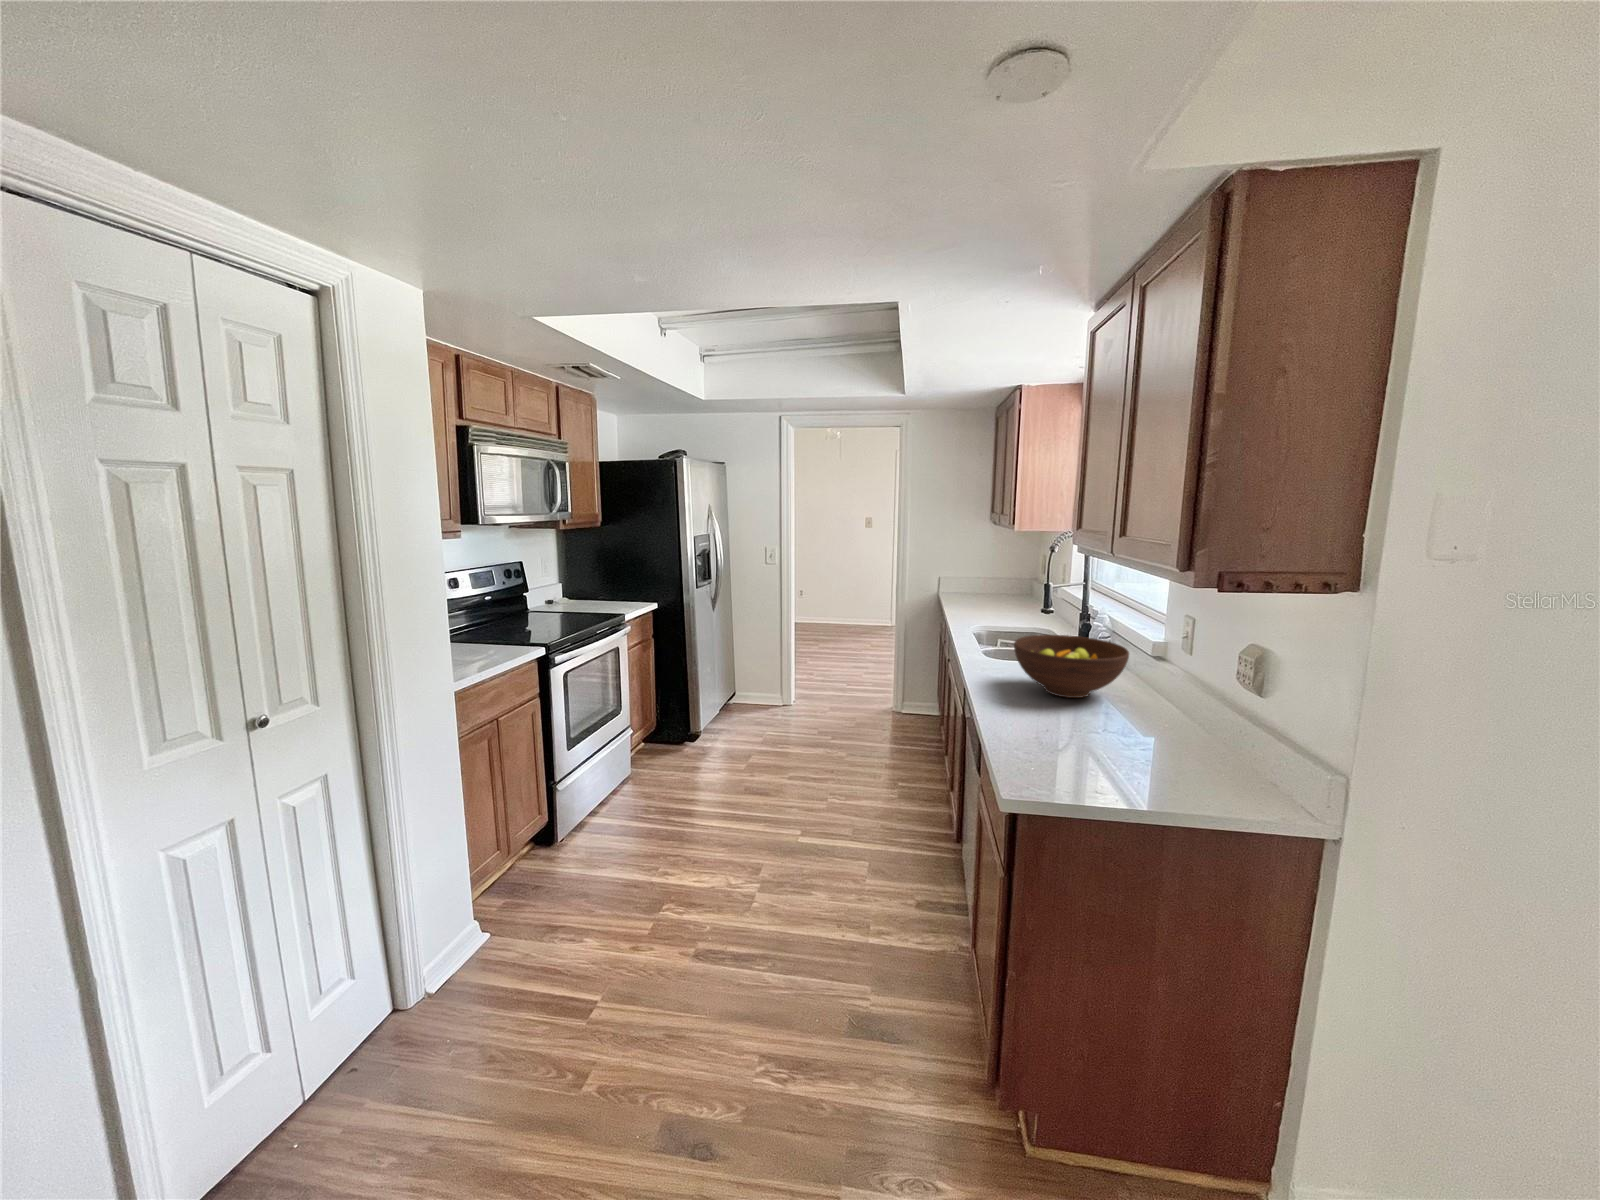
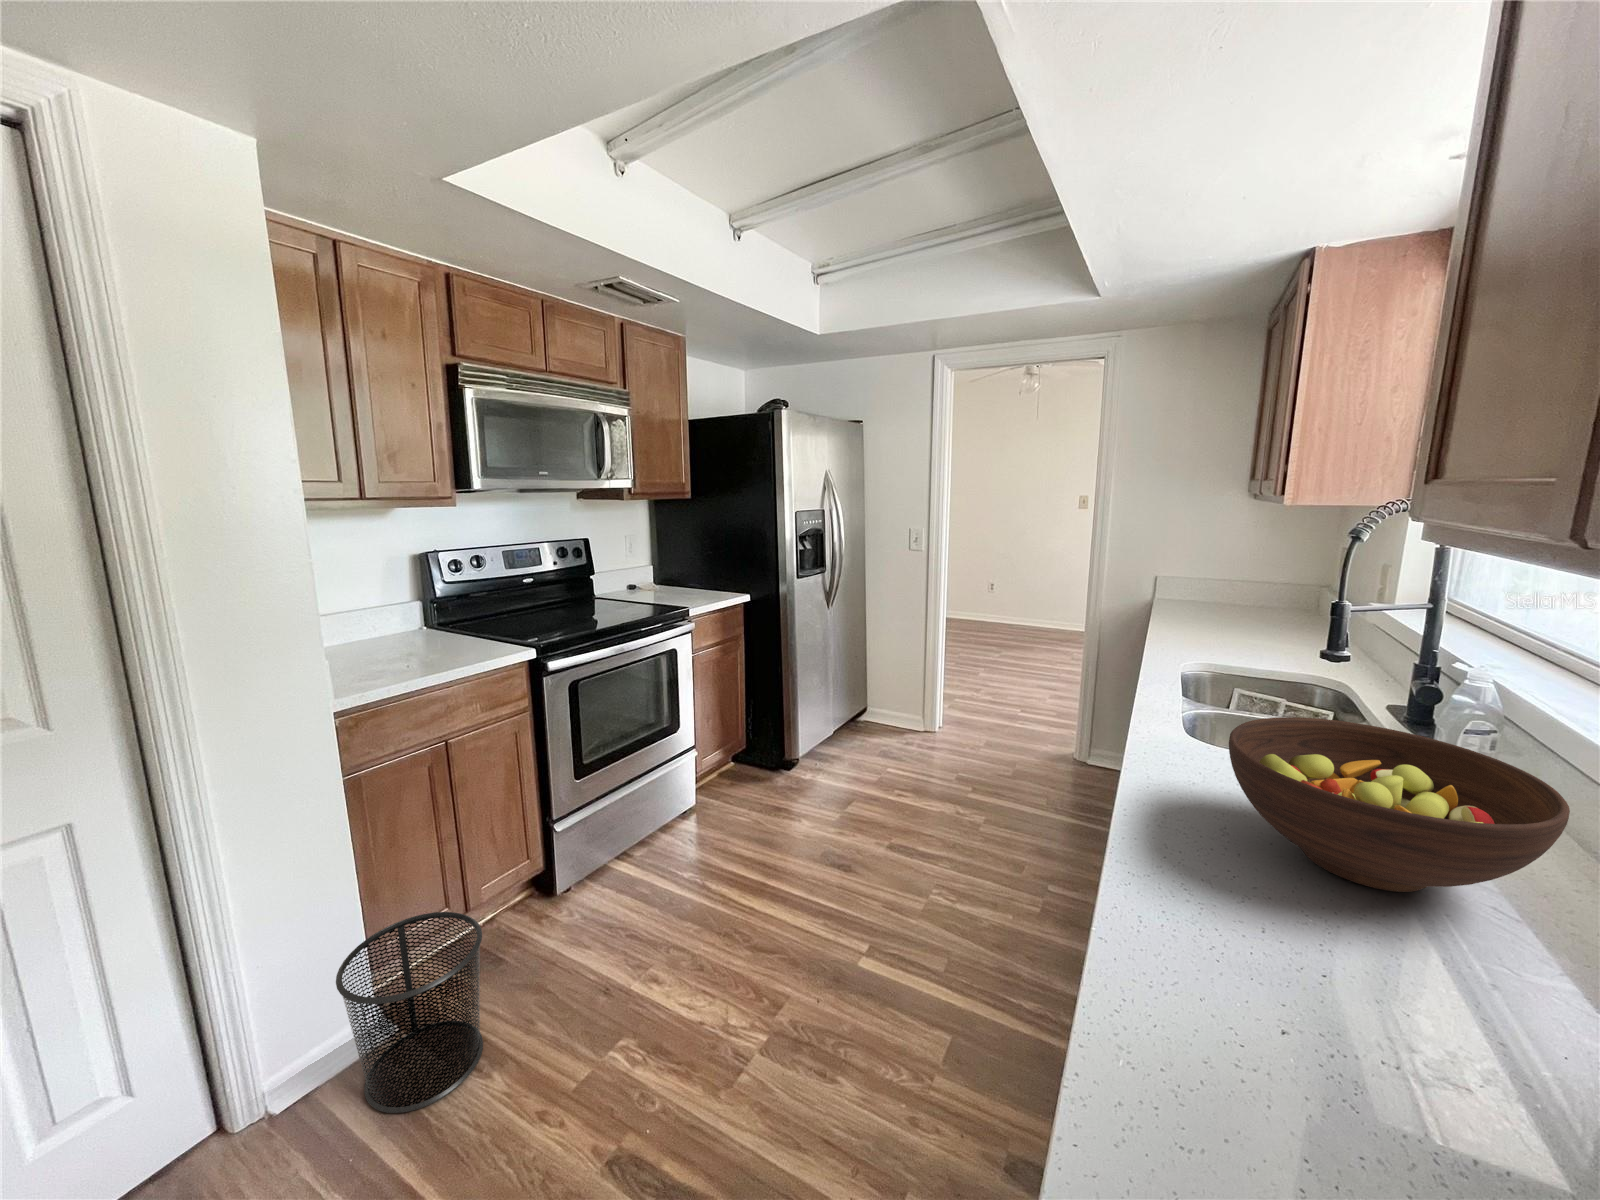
waste bin: none [468,841,568,979] -> present [336,912,483,1113]

